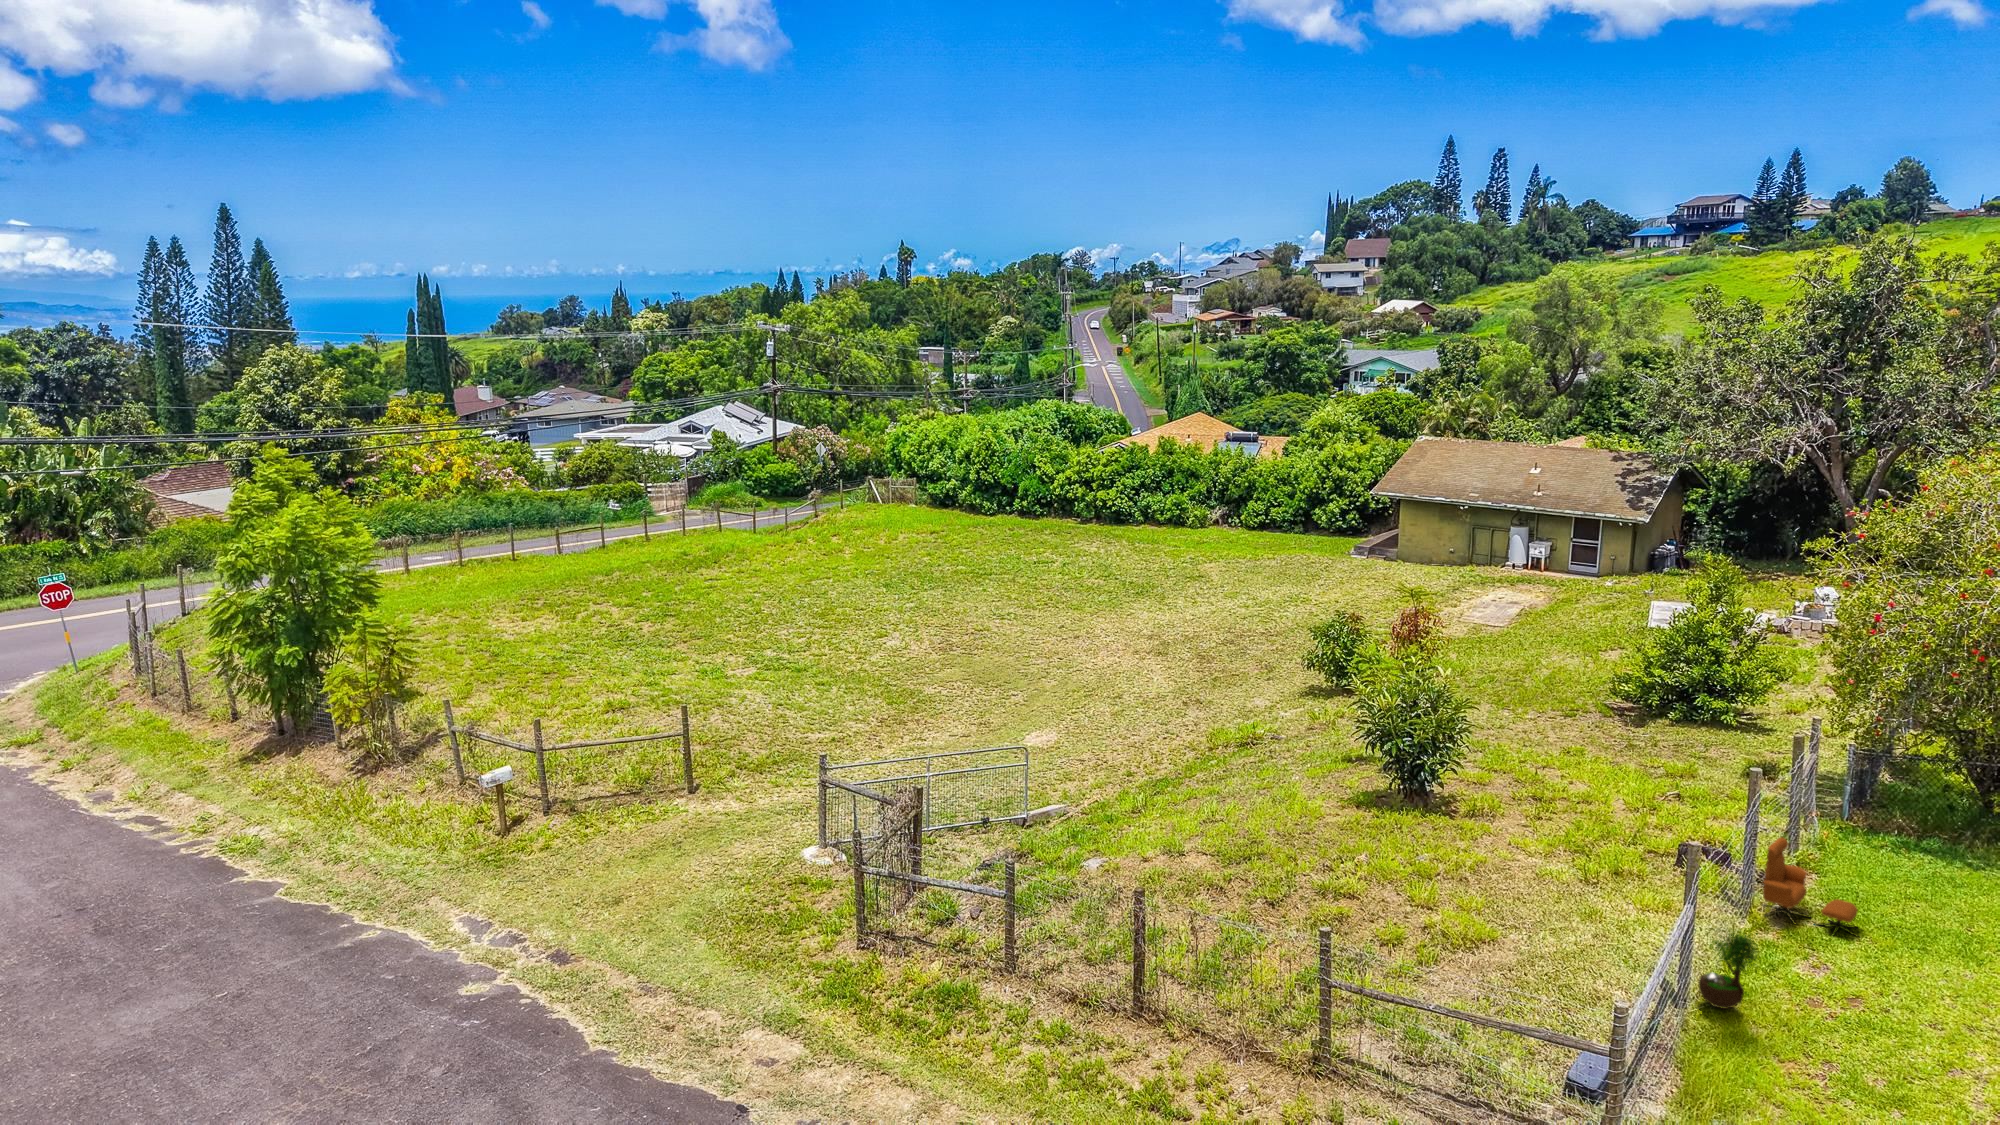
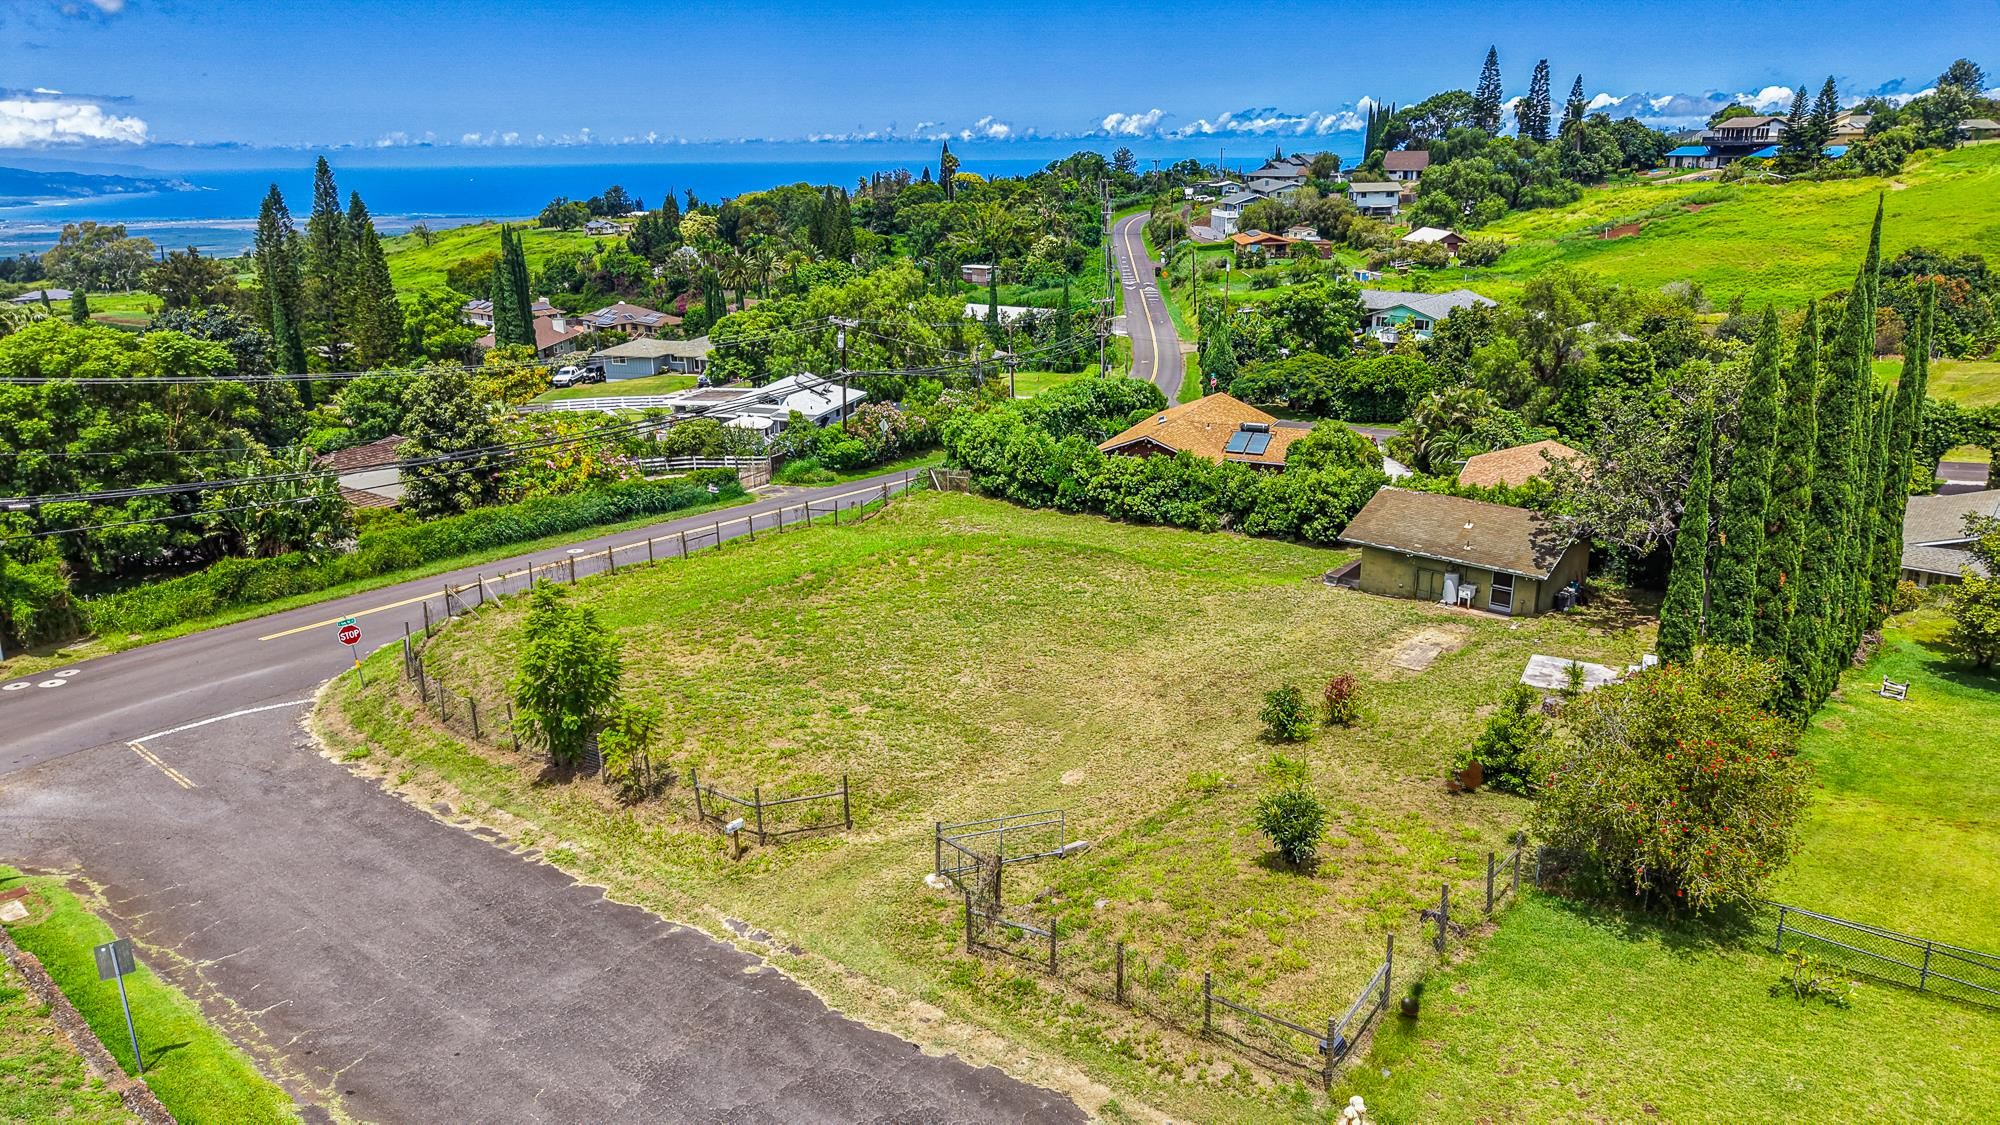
lounge chair: present [1762,838,1858,936] -> present [1446,760,1482,793]

